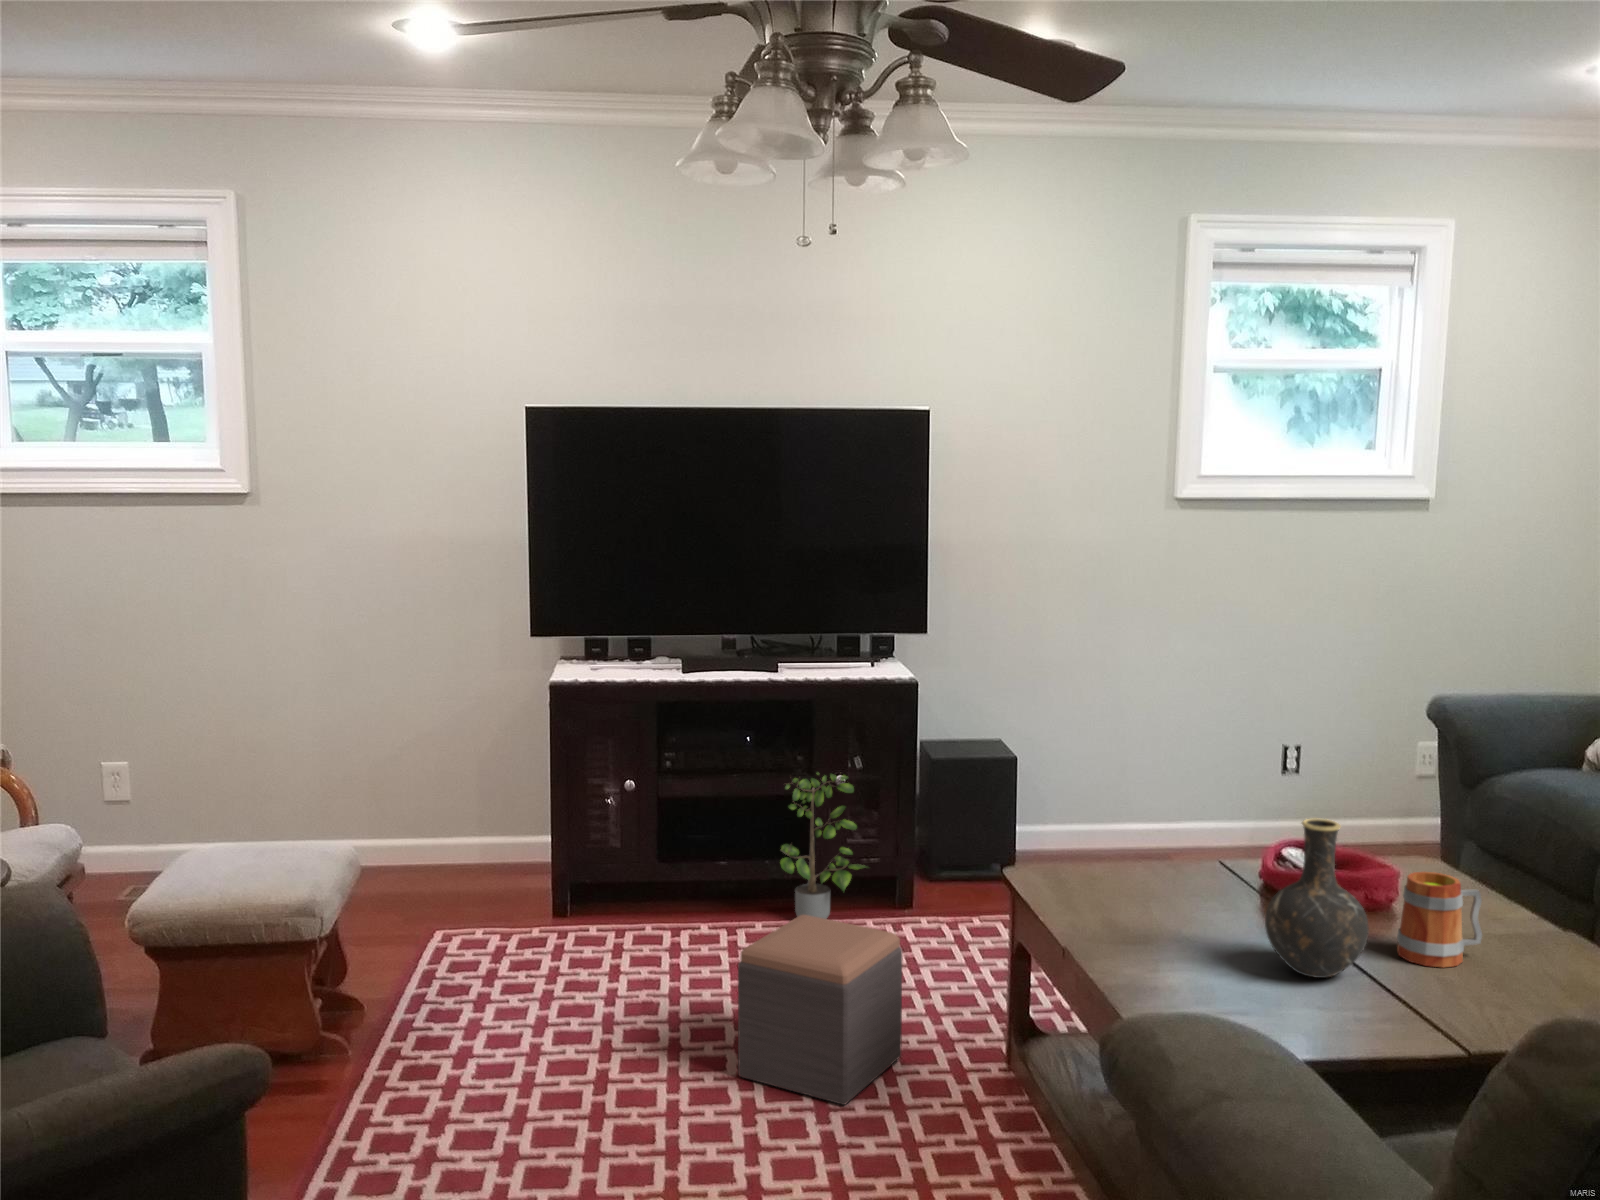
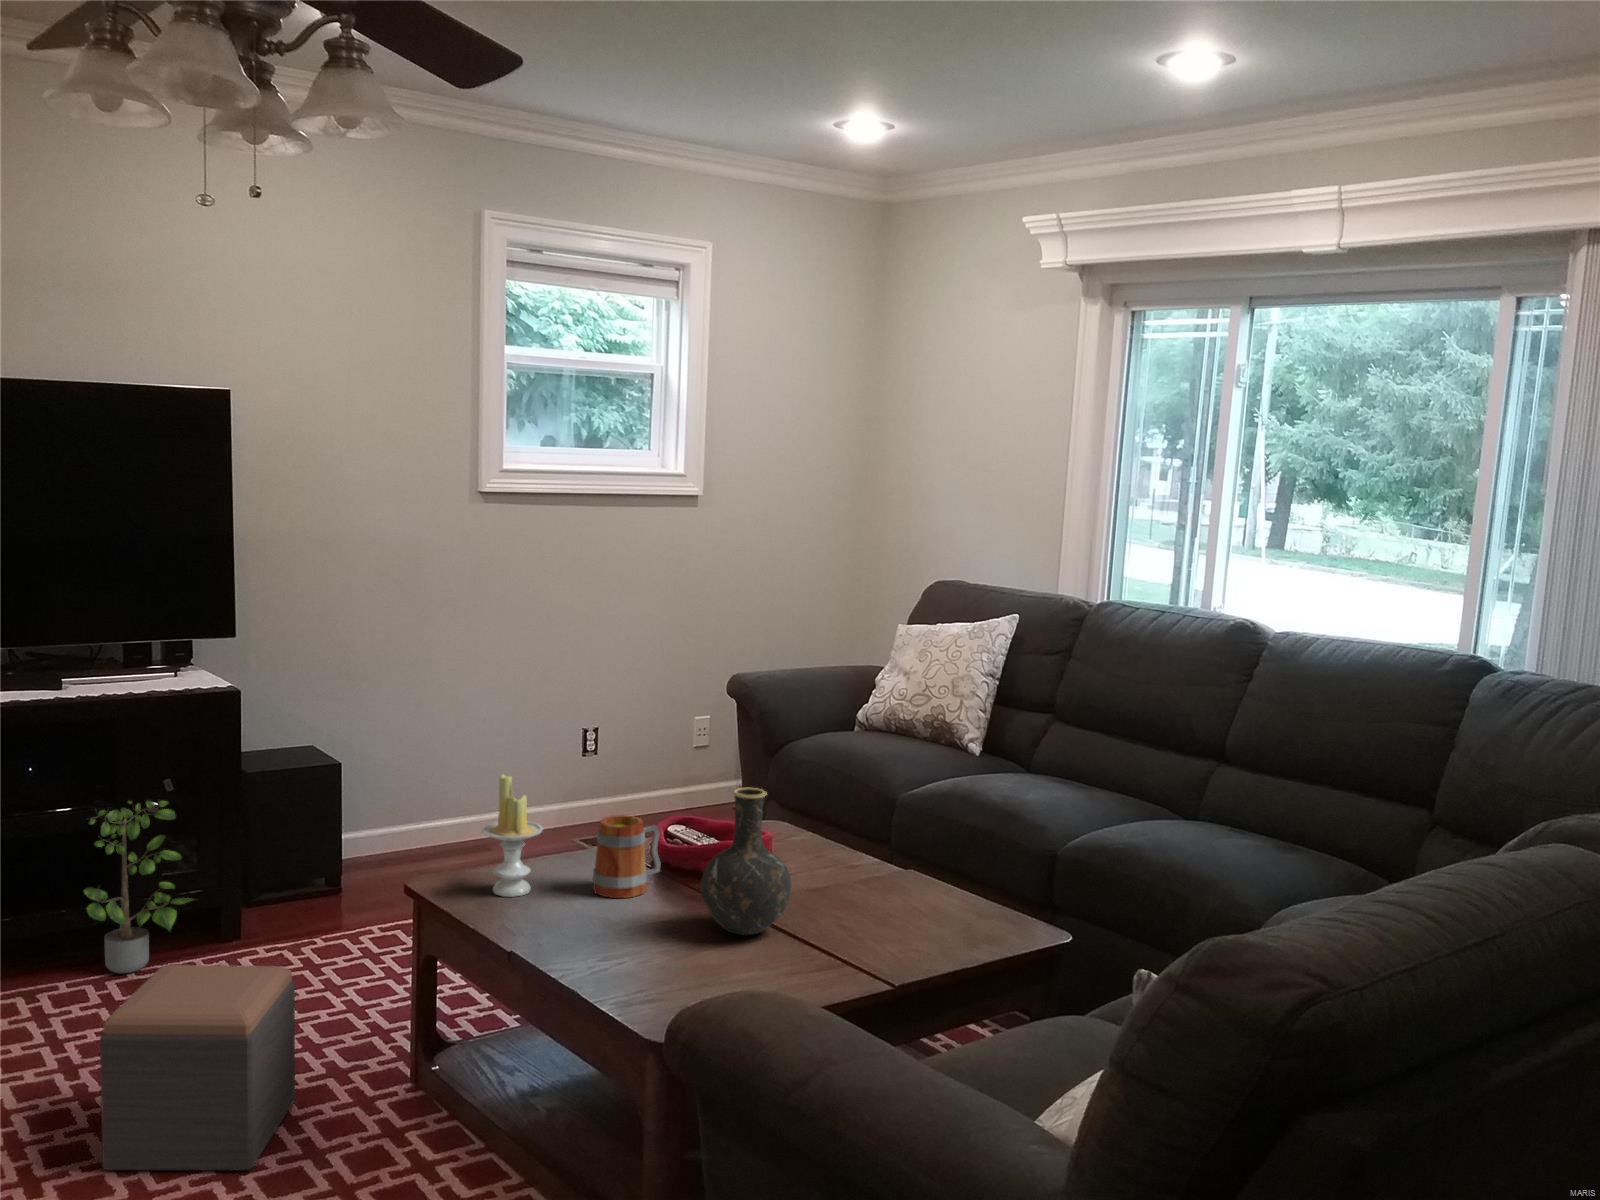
candle: none [1068,779,1128,901] -> present [482,775,543,897]
mug: present [1397,872,1482,967] -> present [593,815,661,898]

